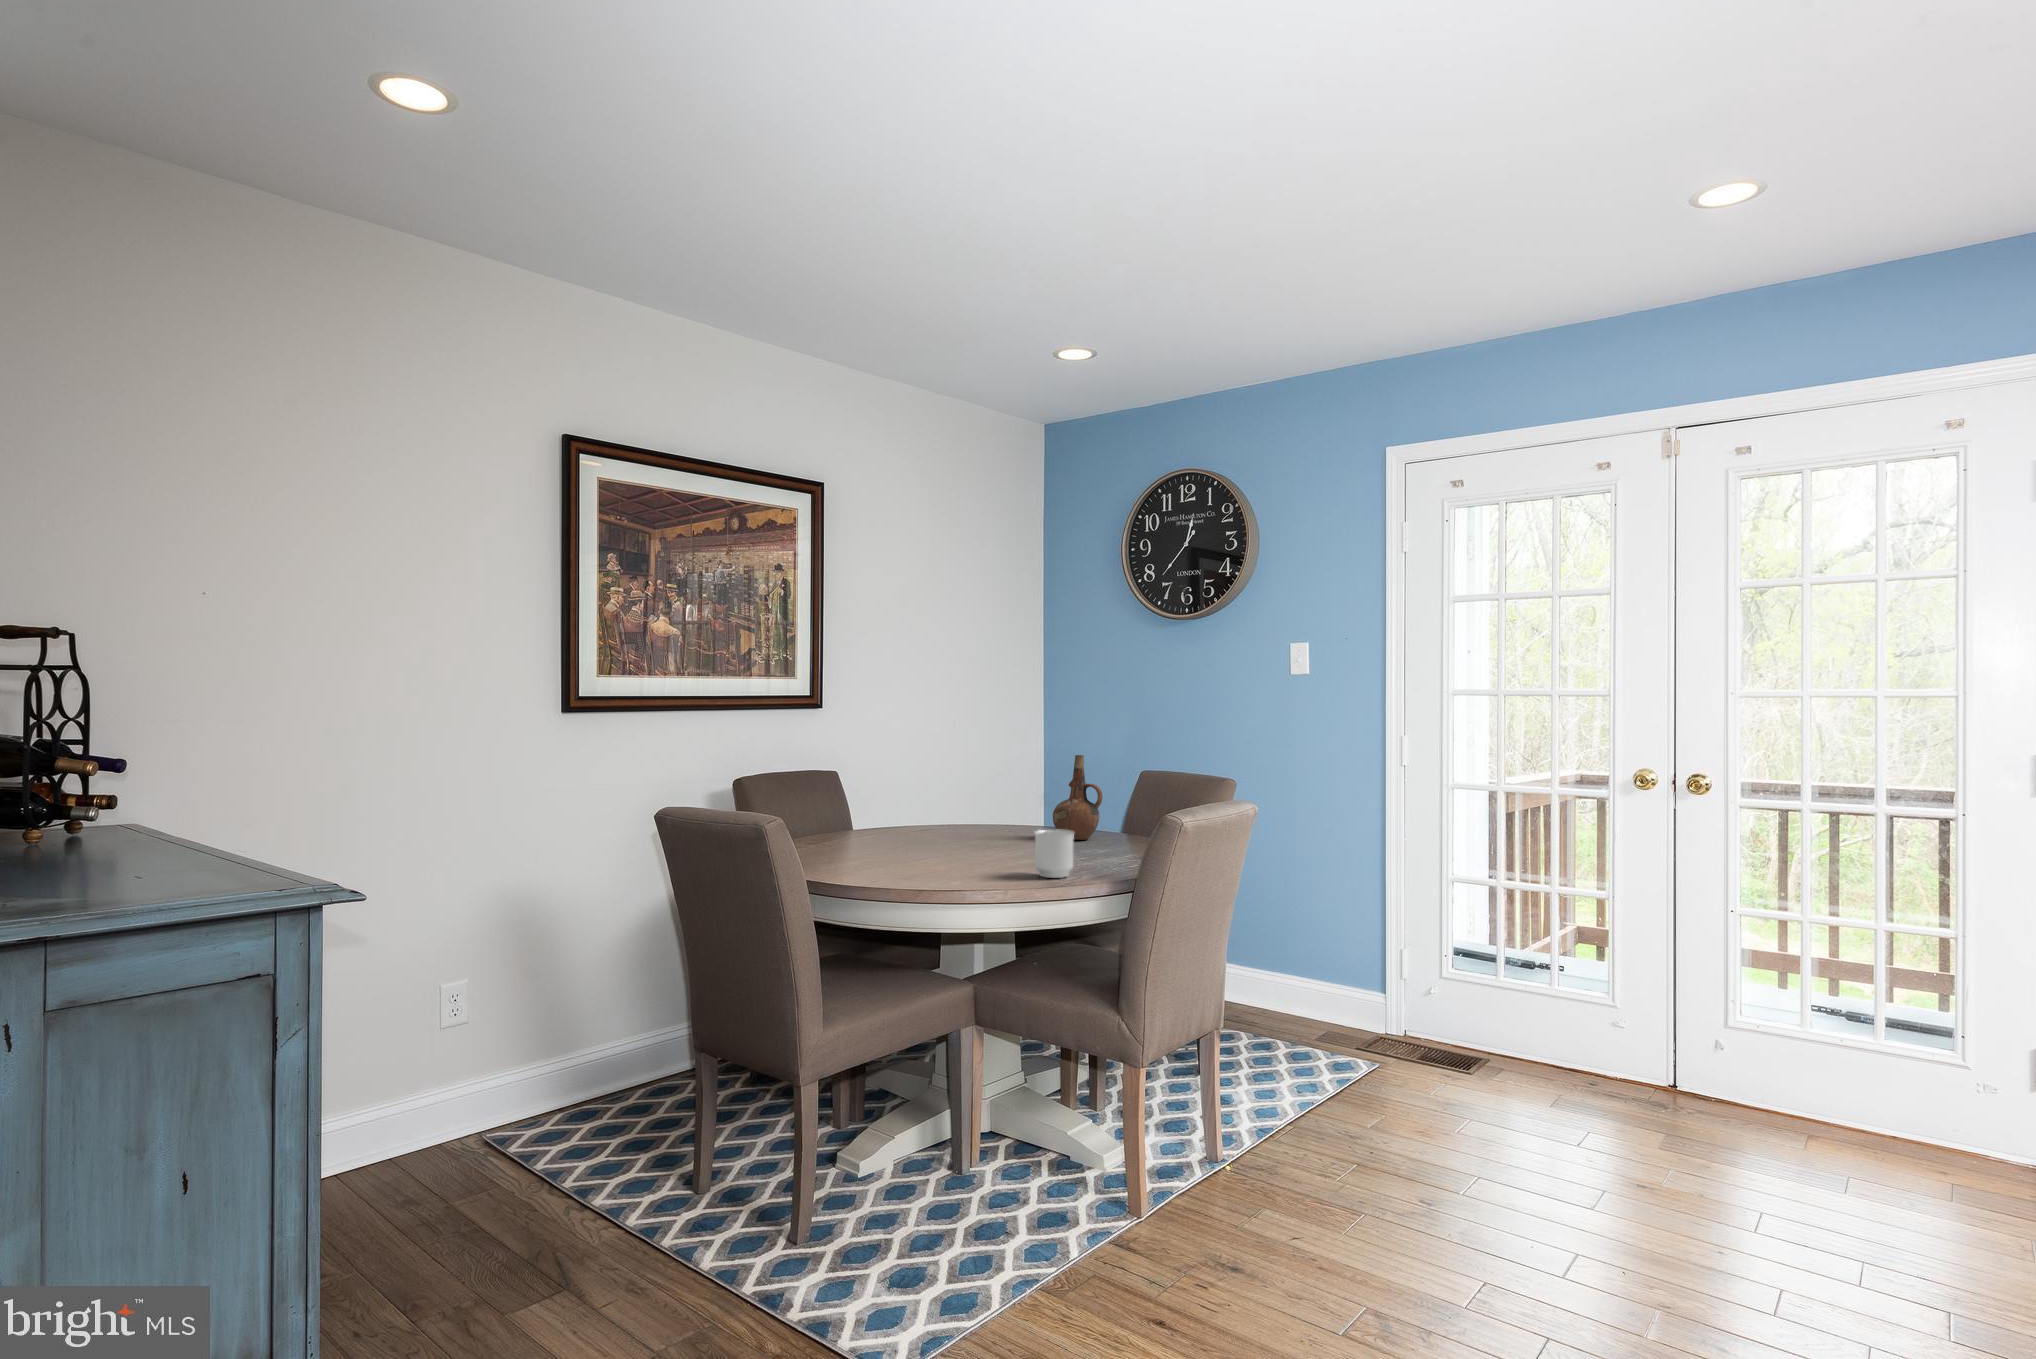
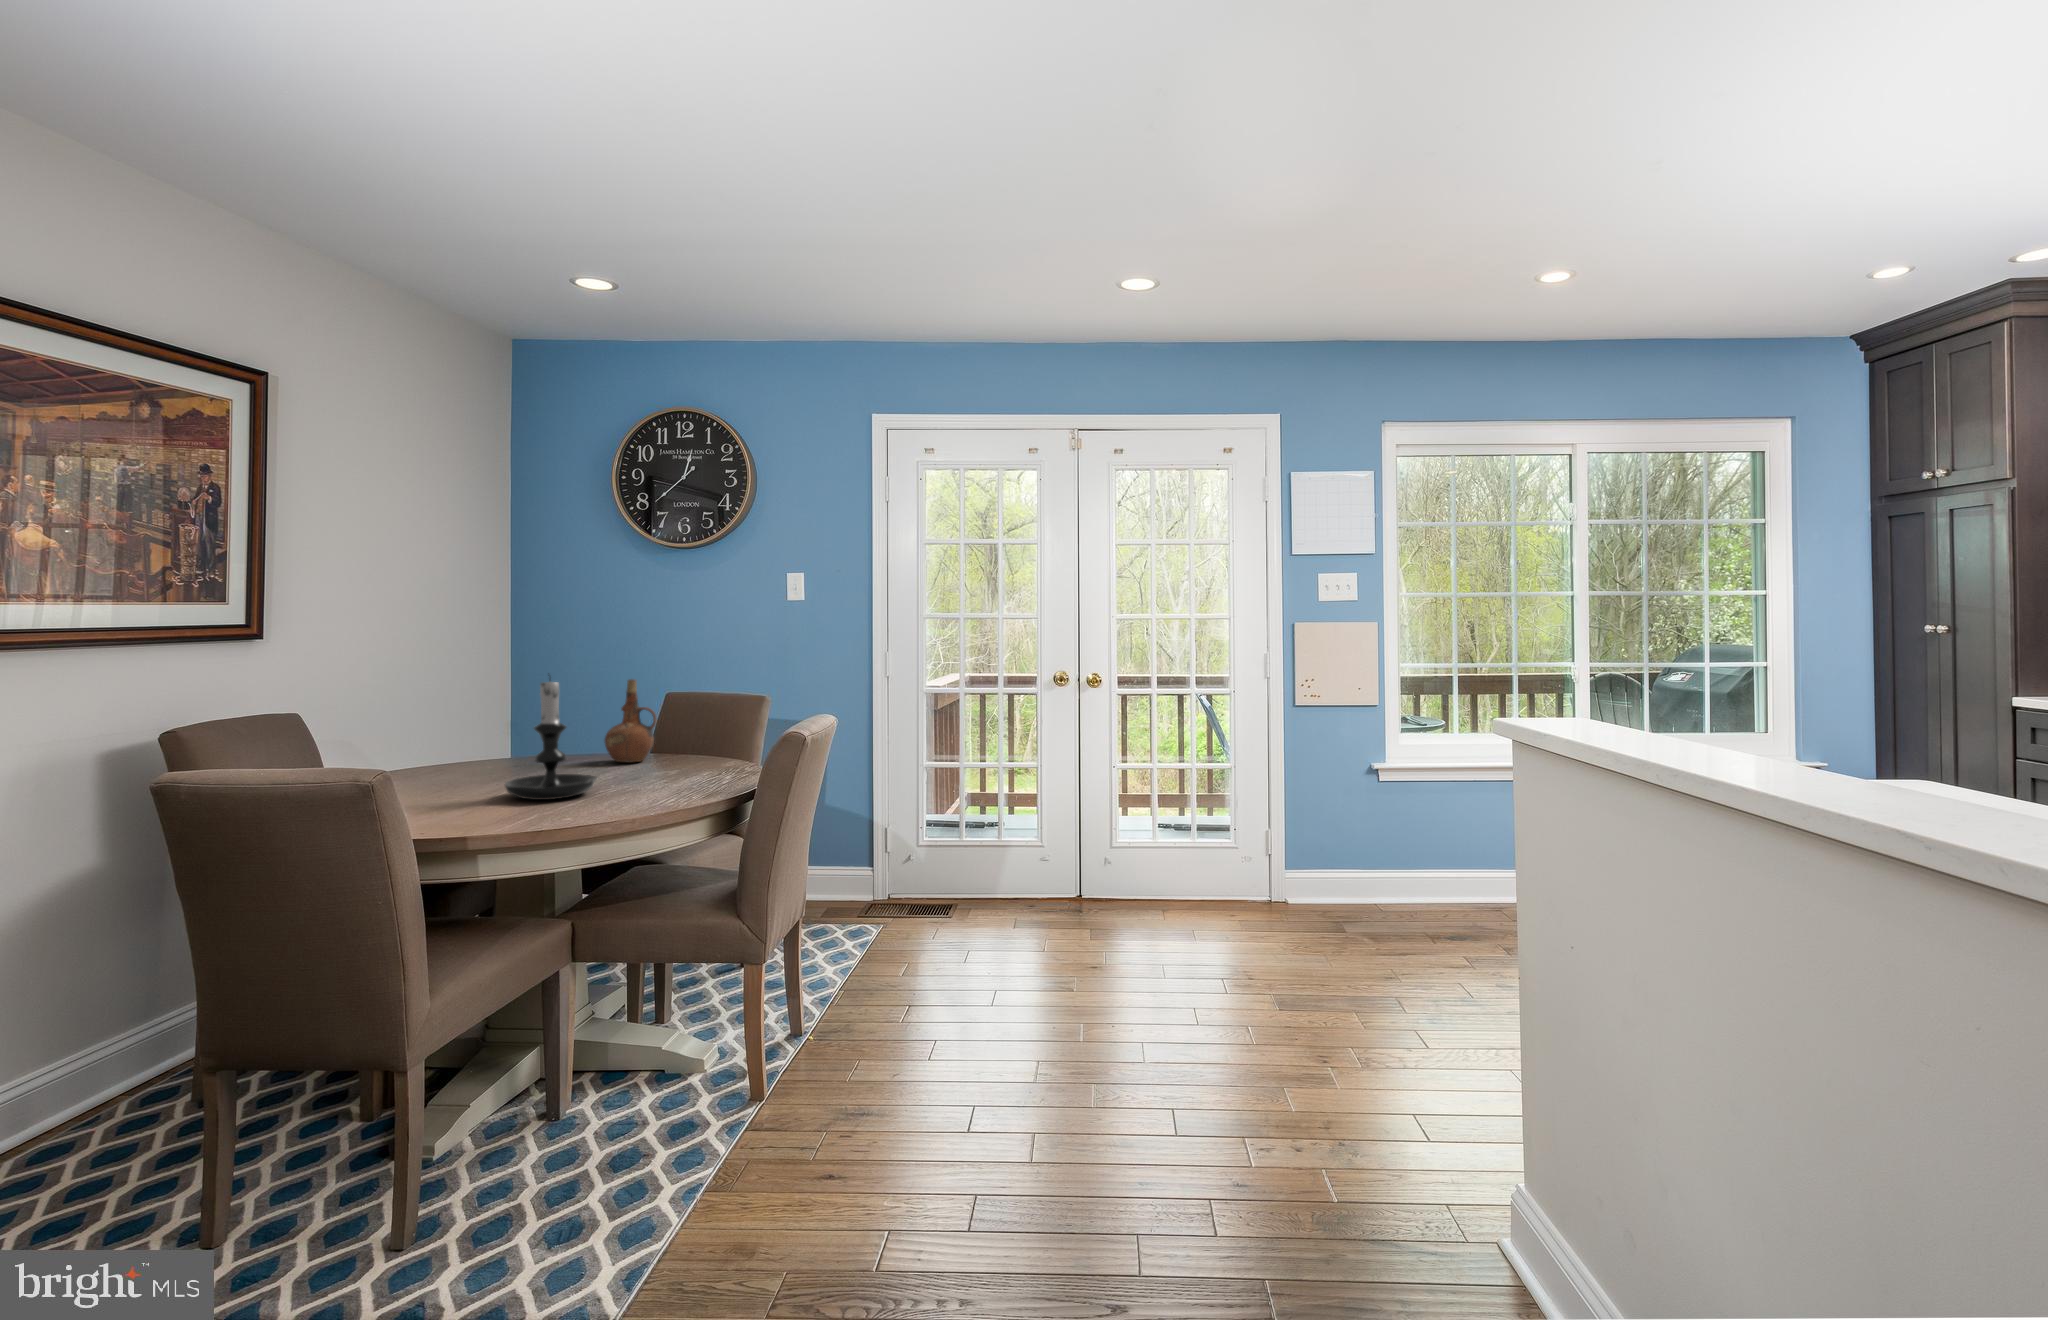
candle holder: none [926,745,1011,866] -> present [505,681,597,800]
mug: present [1035,830,1073,878] -> none [640,753,684,801]

